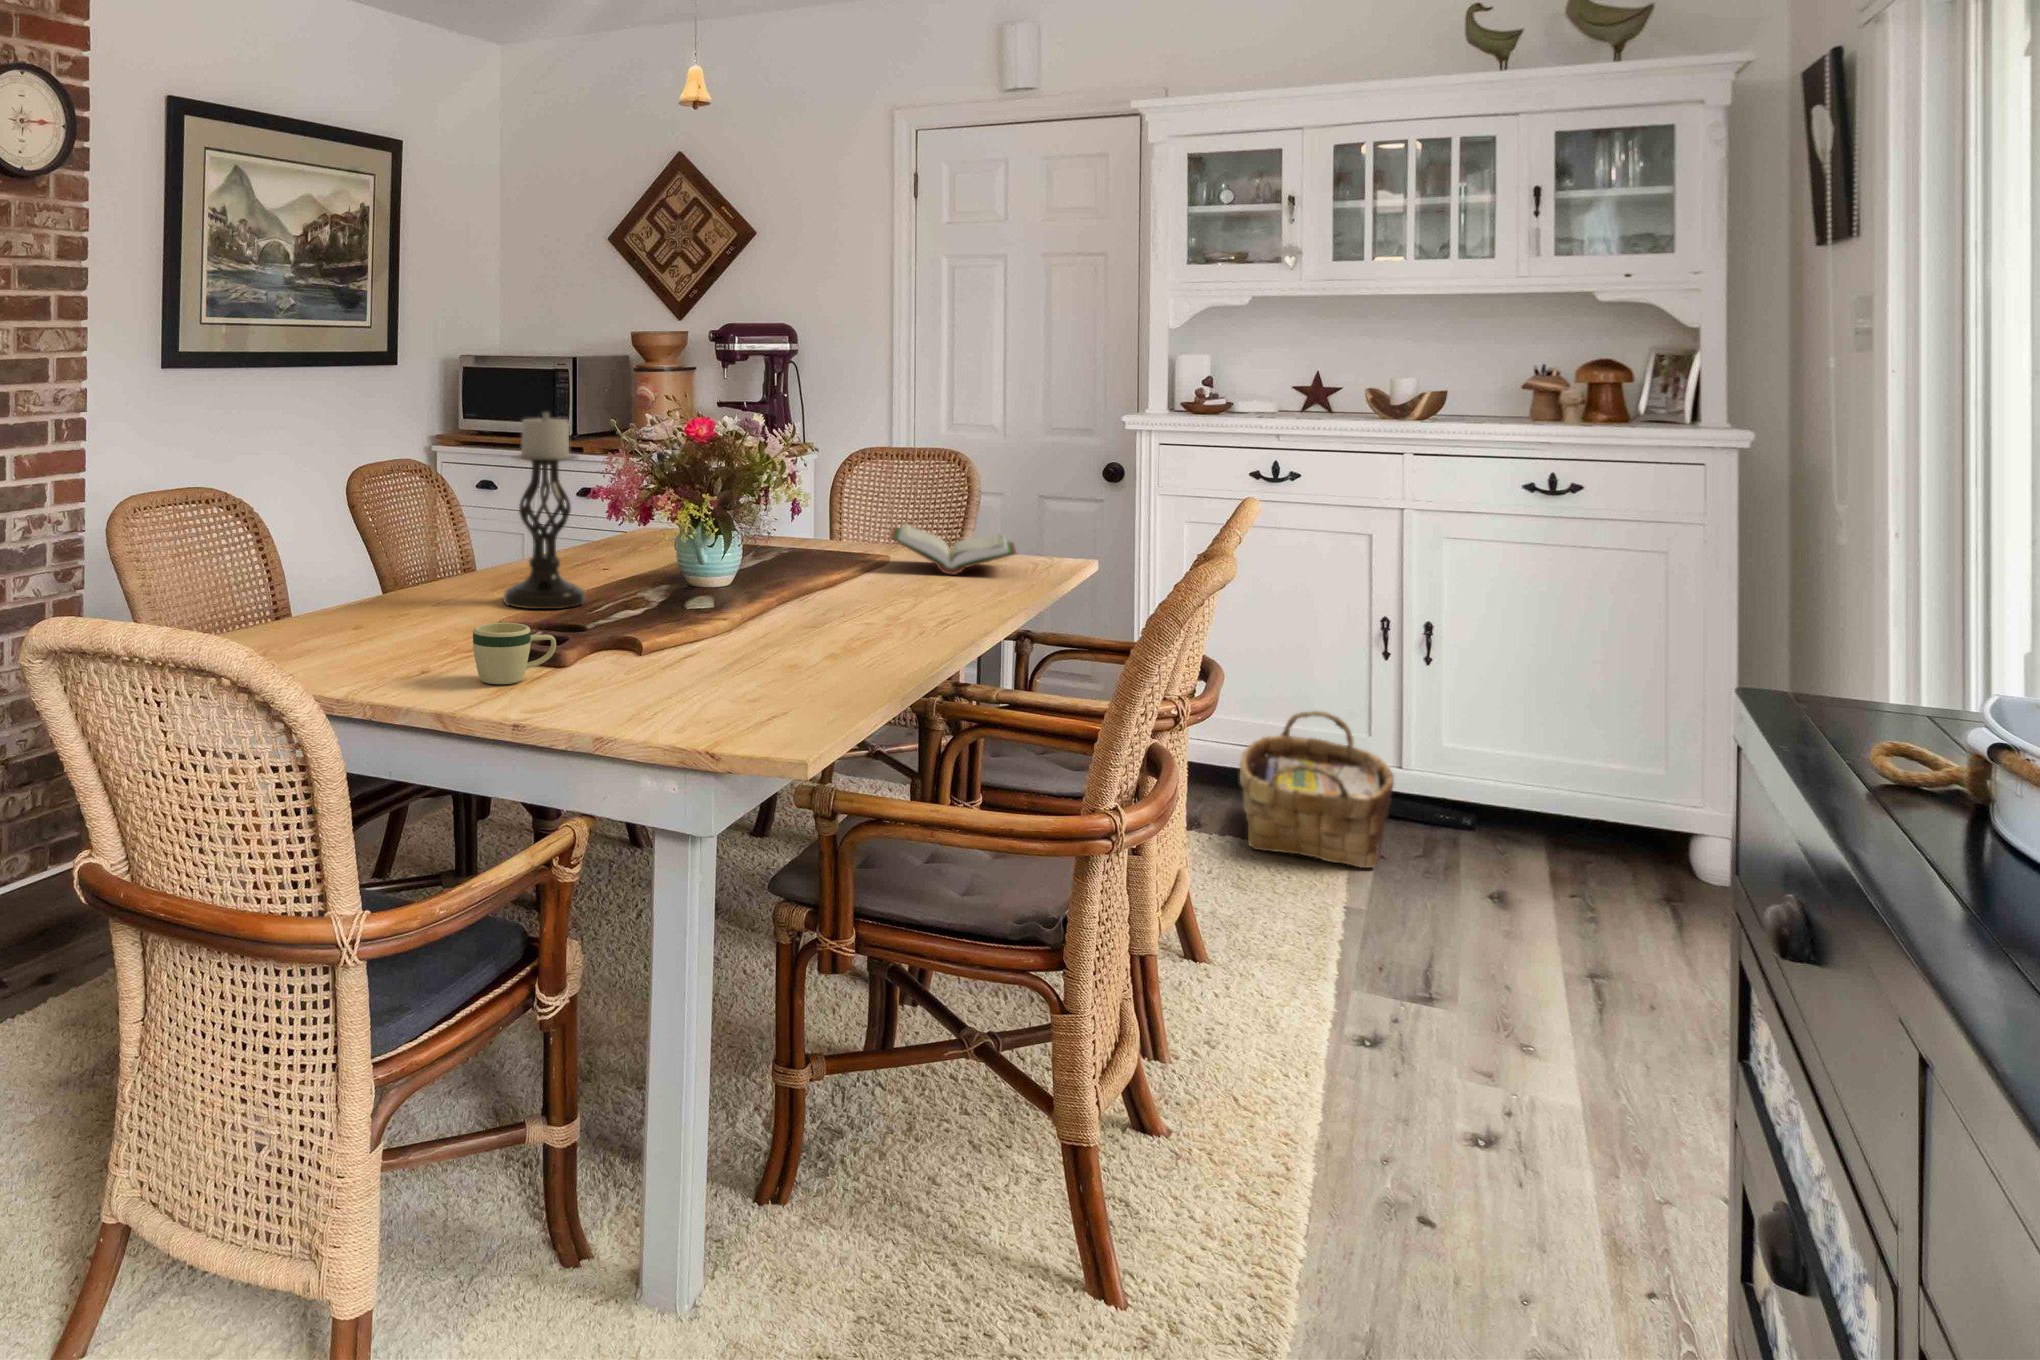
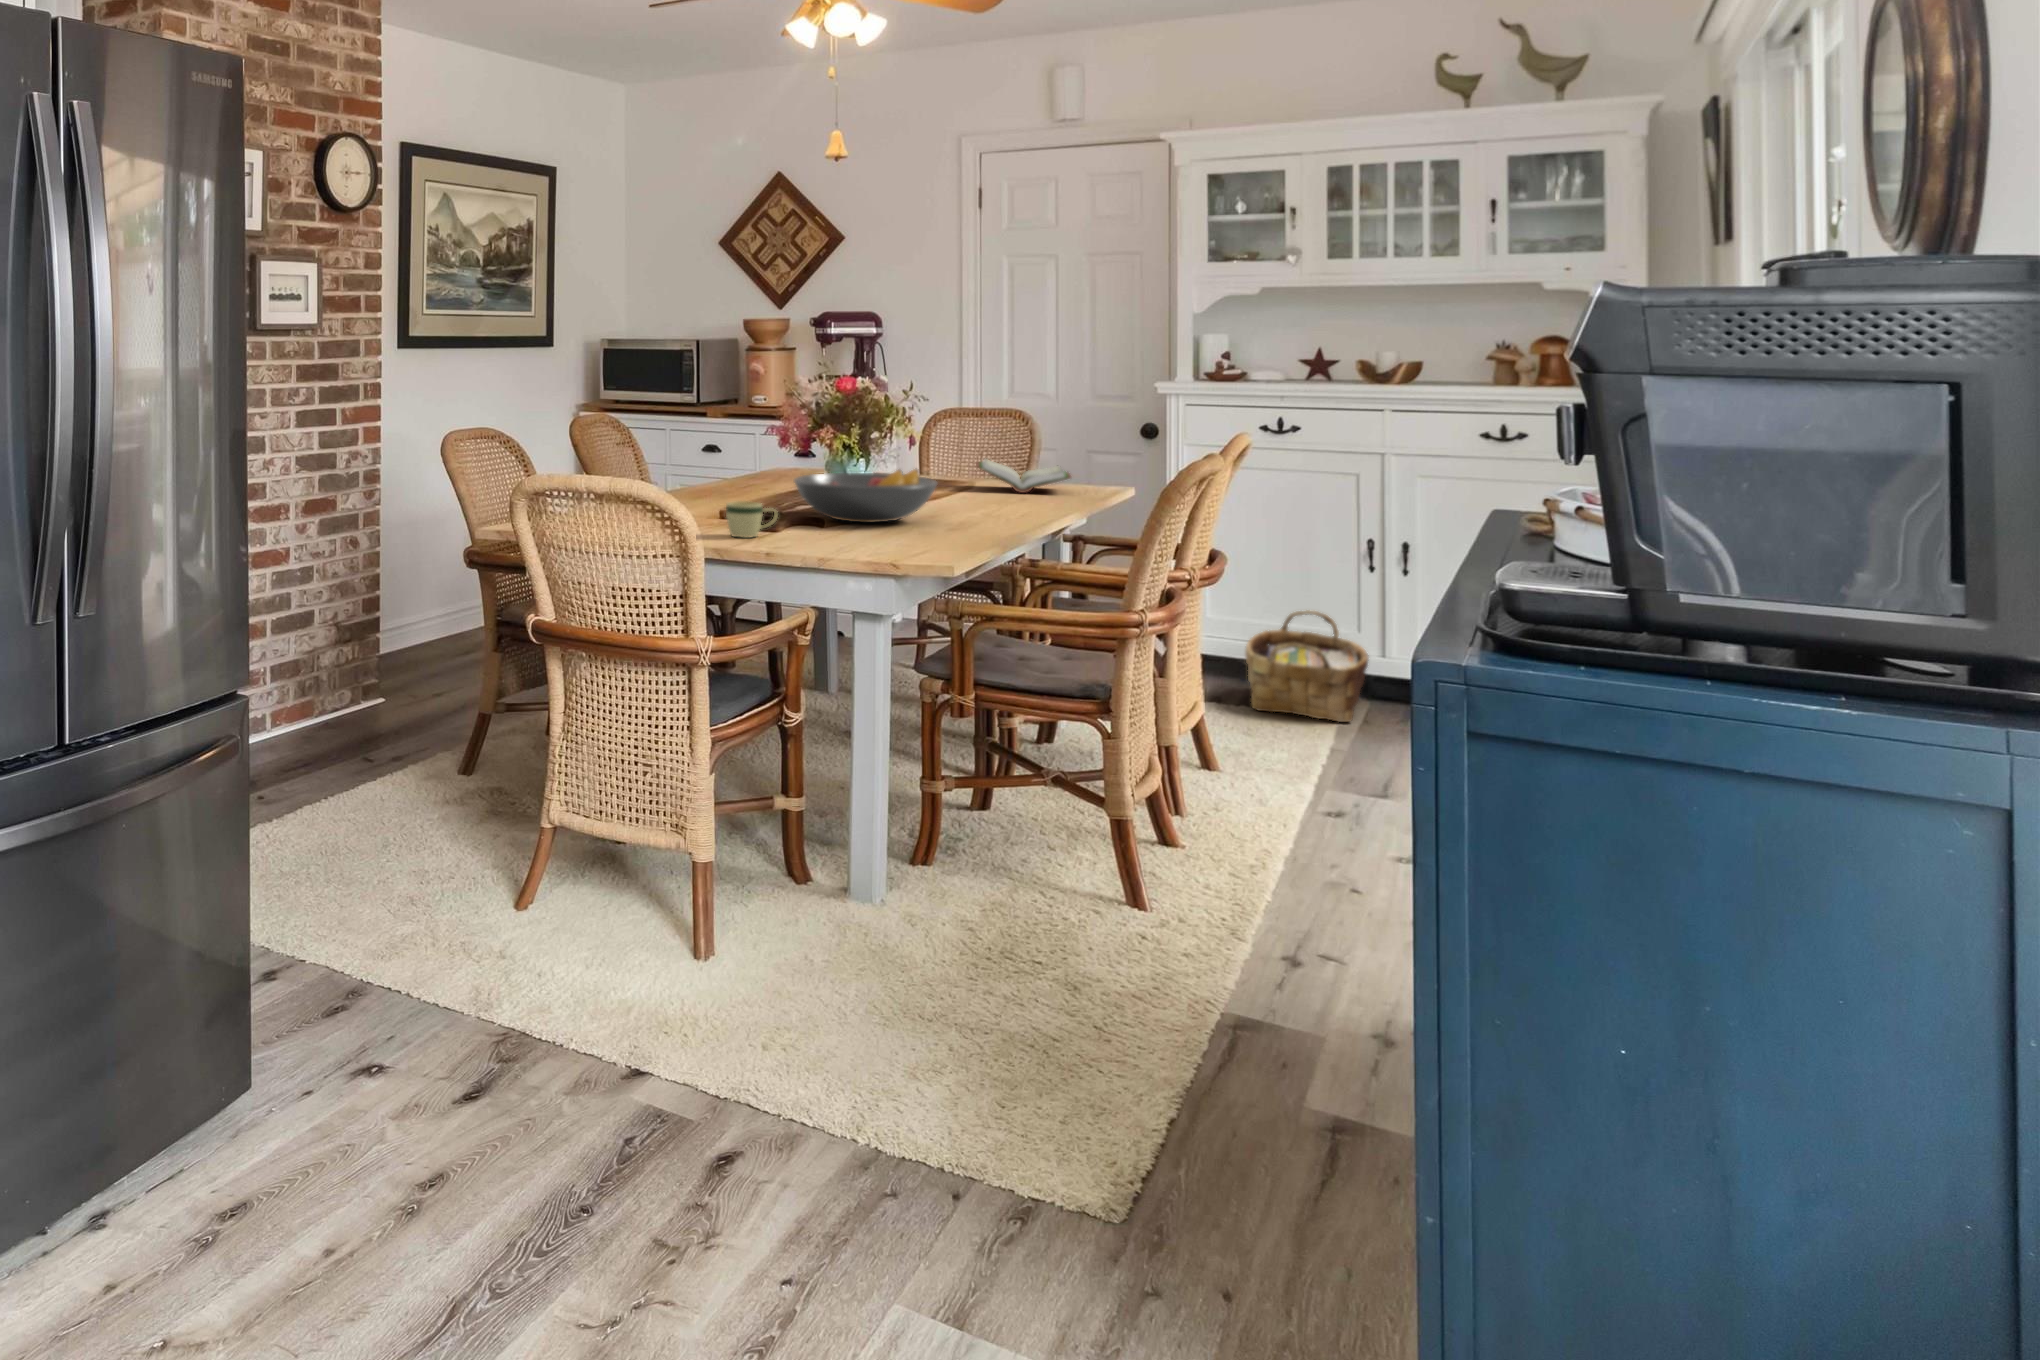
candle holder: present [504,412,585,609] -> none [711,373,767,507]
fruit bowl: none [604,558,816,643] -> present [794,469,937,522]

